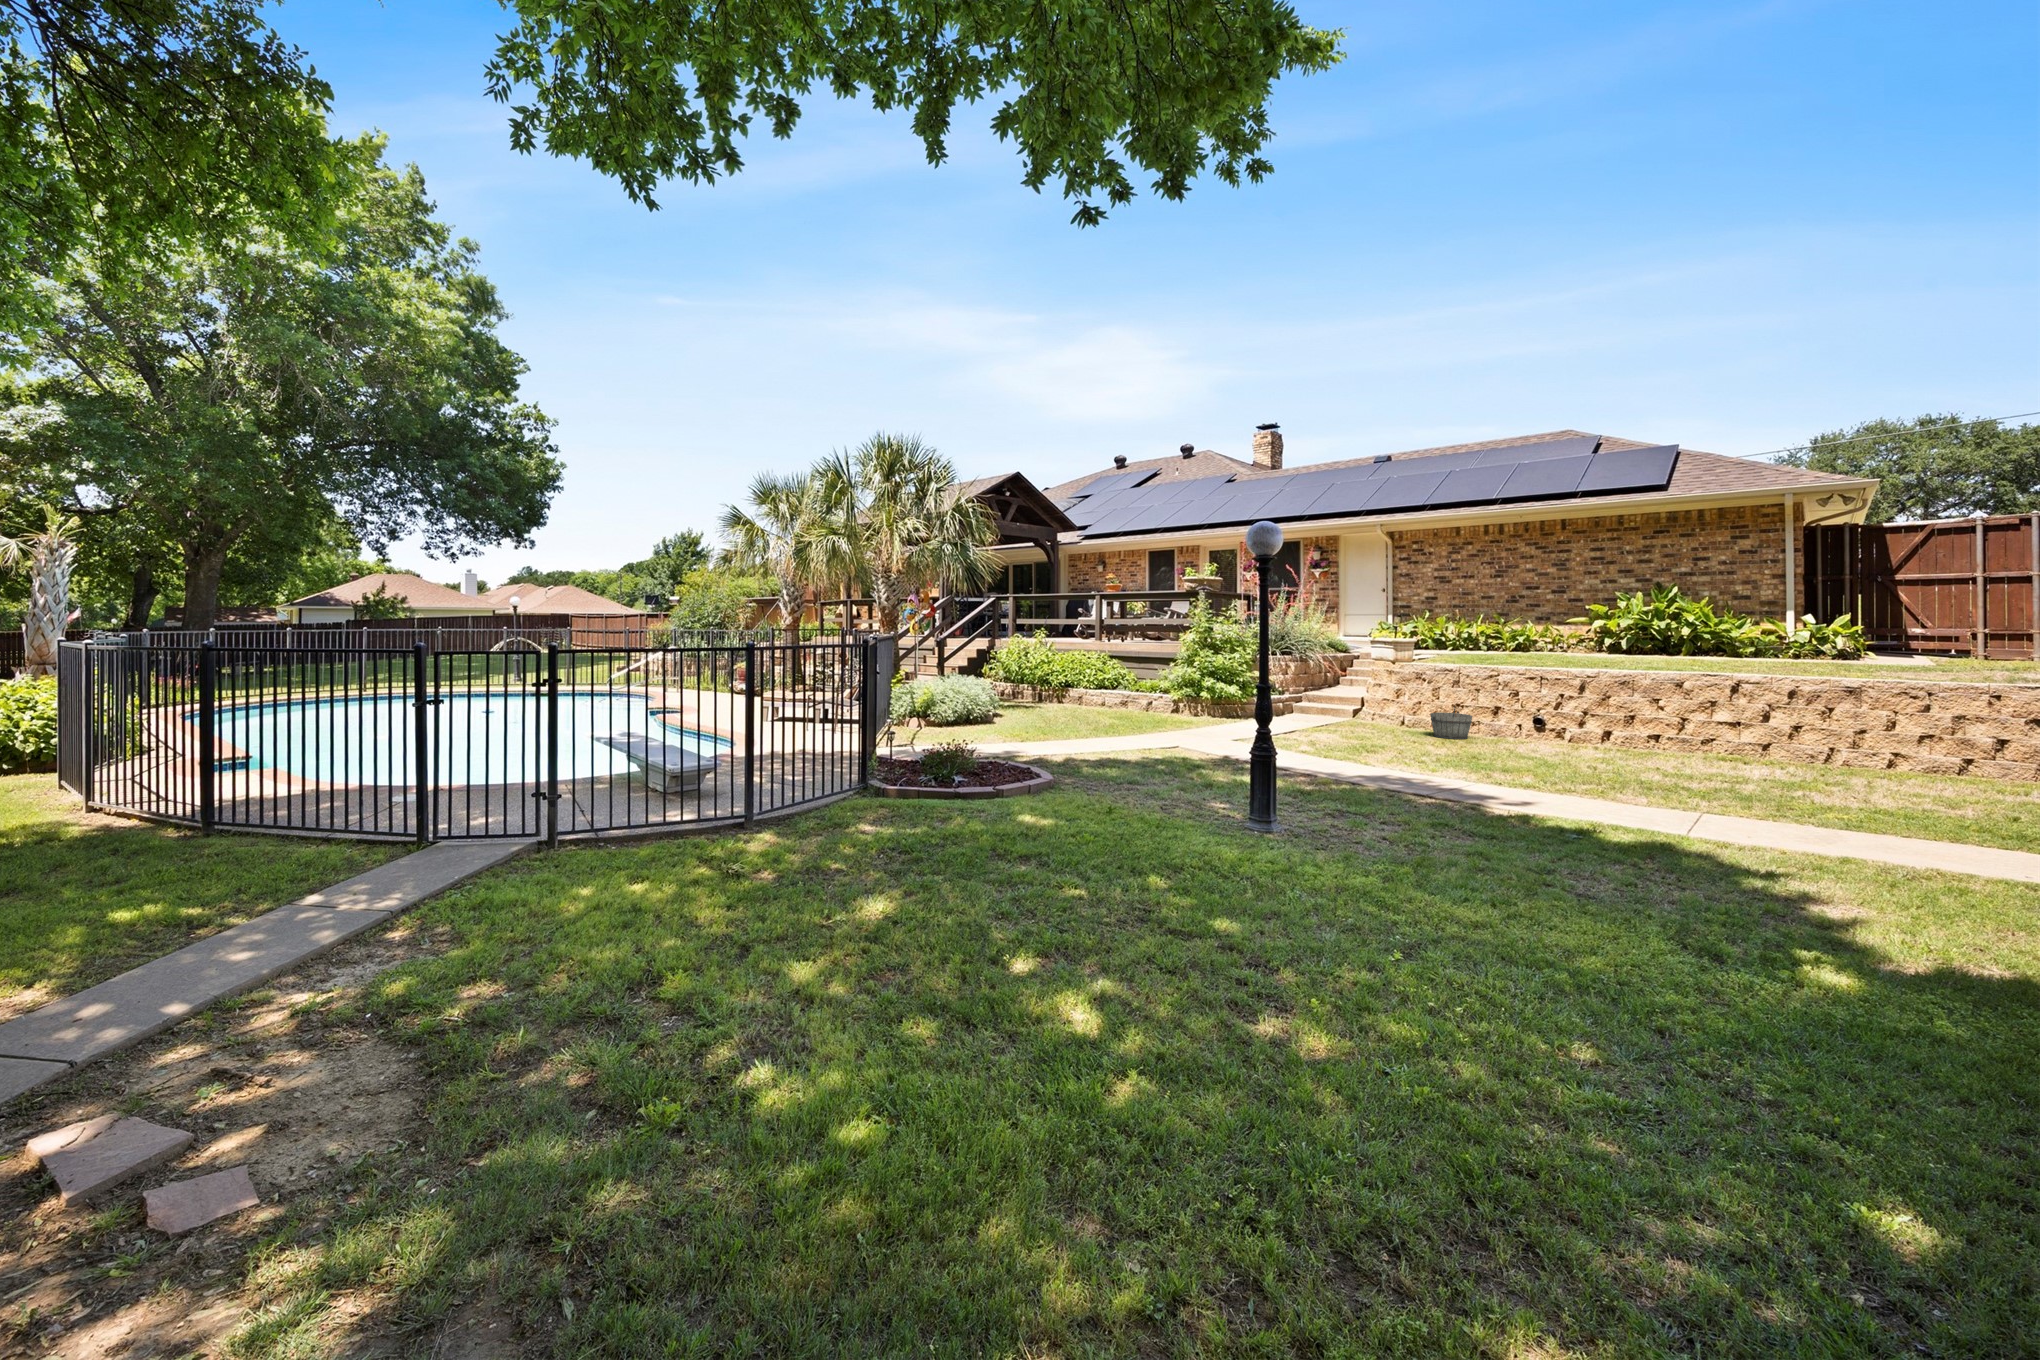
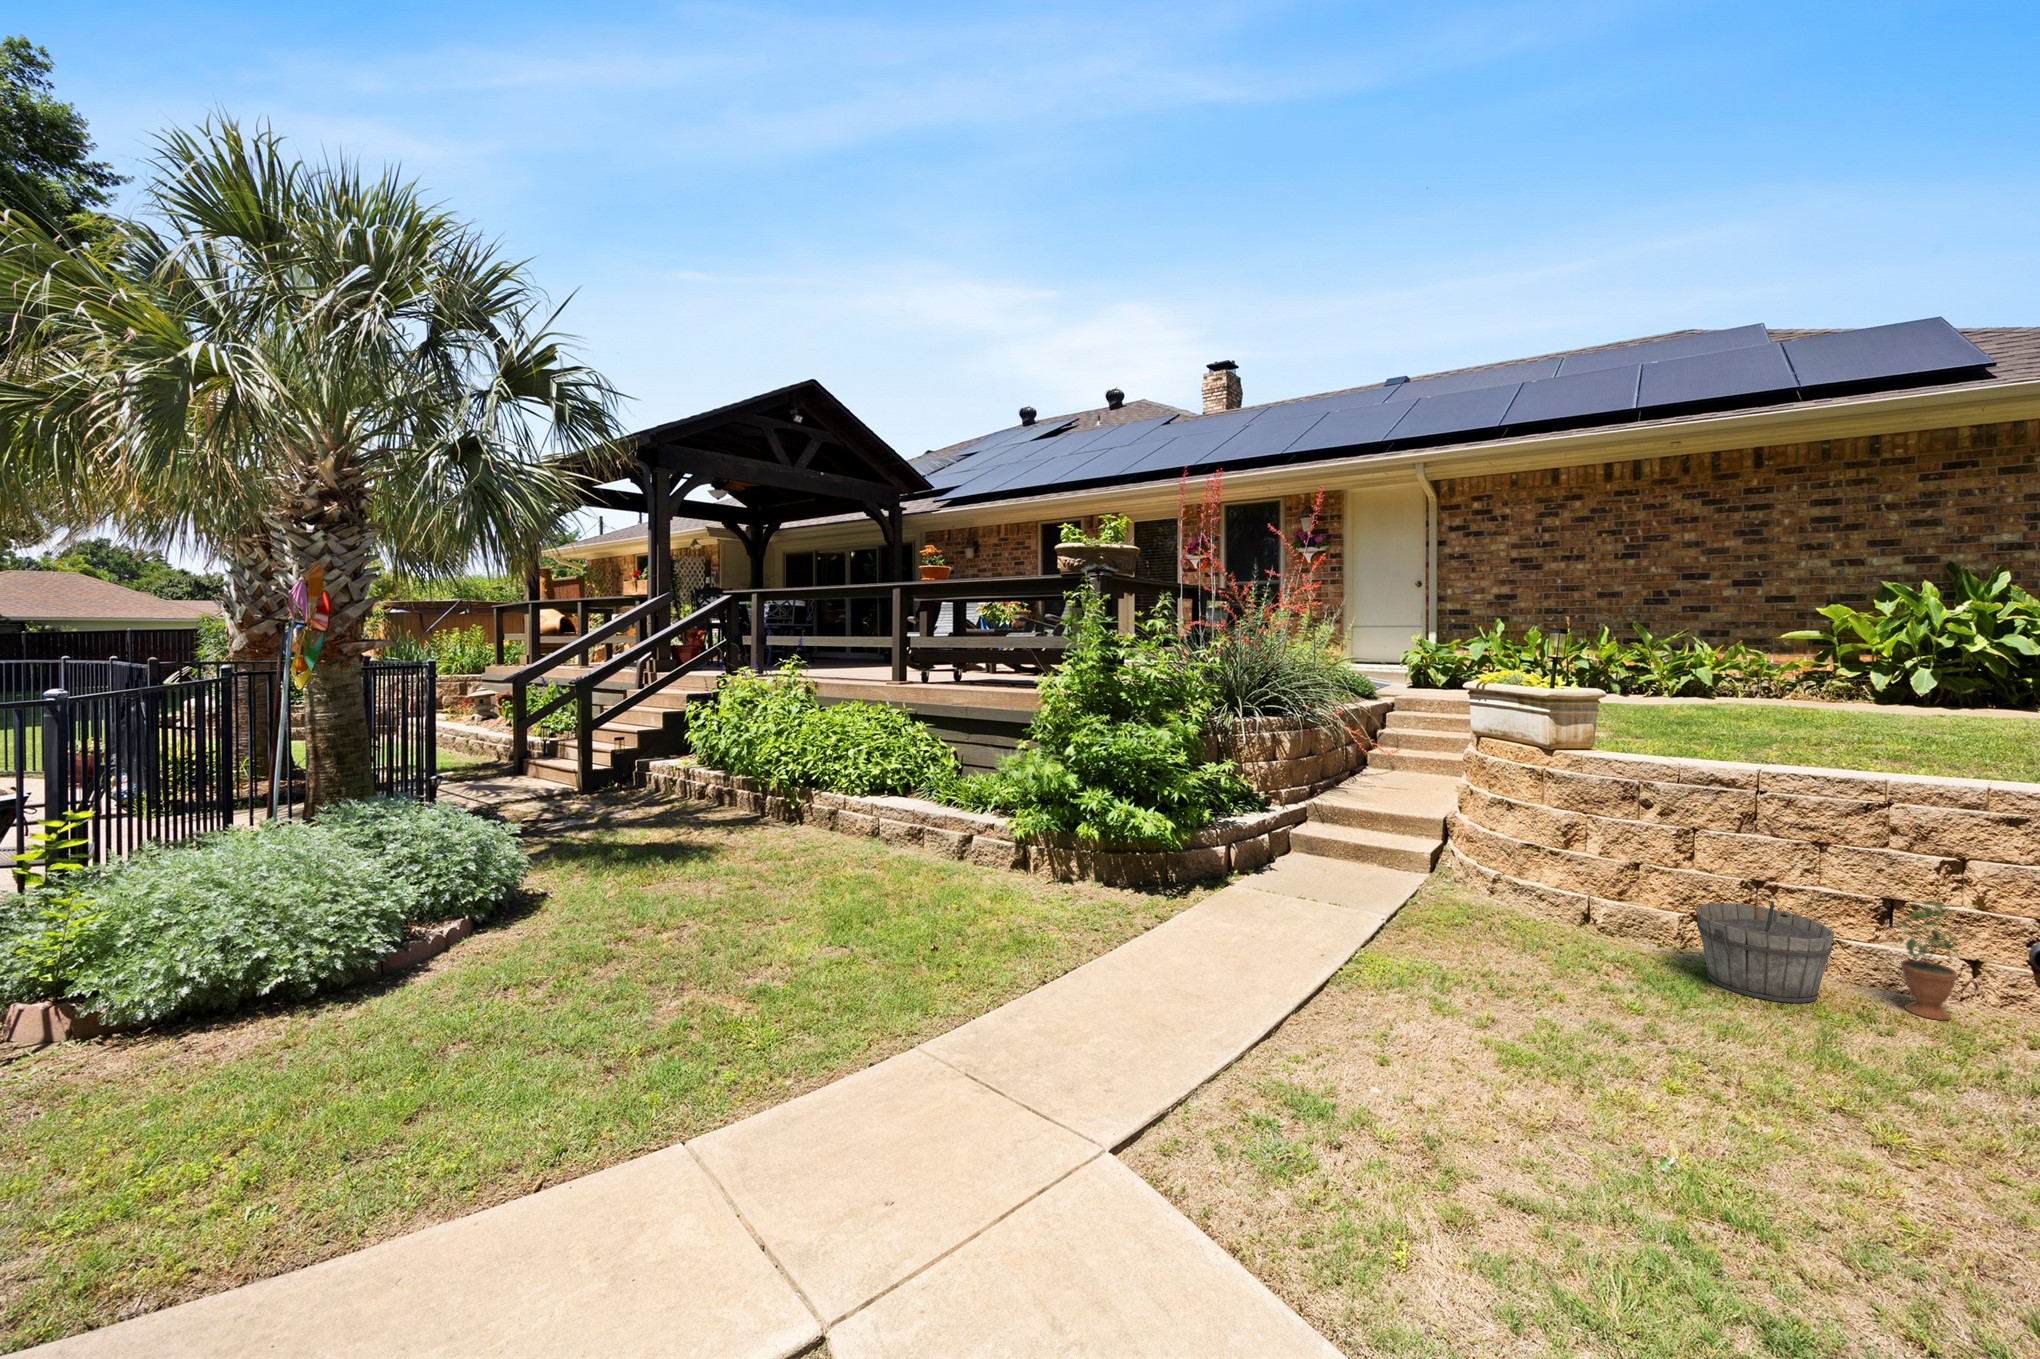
potted plant: none [1490,703,1509,742] -> present [1891,899,1958,1020]

